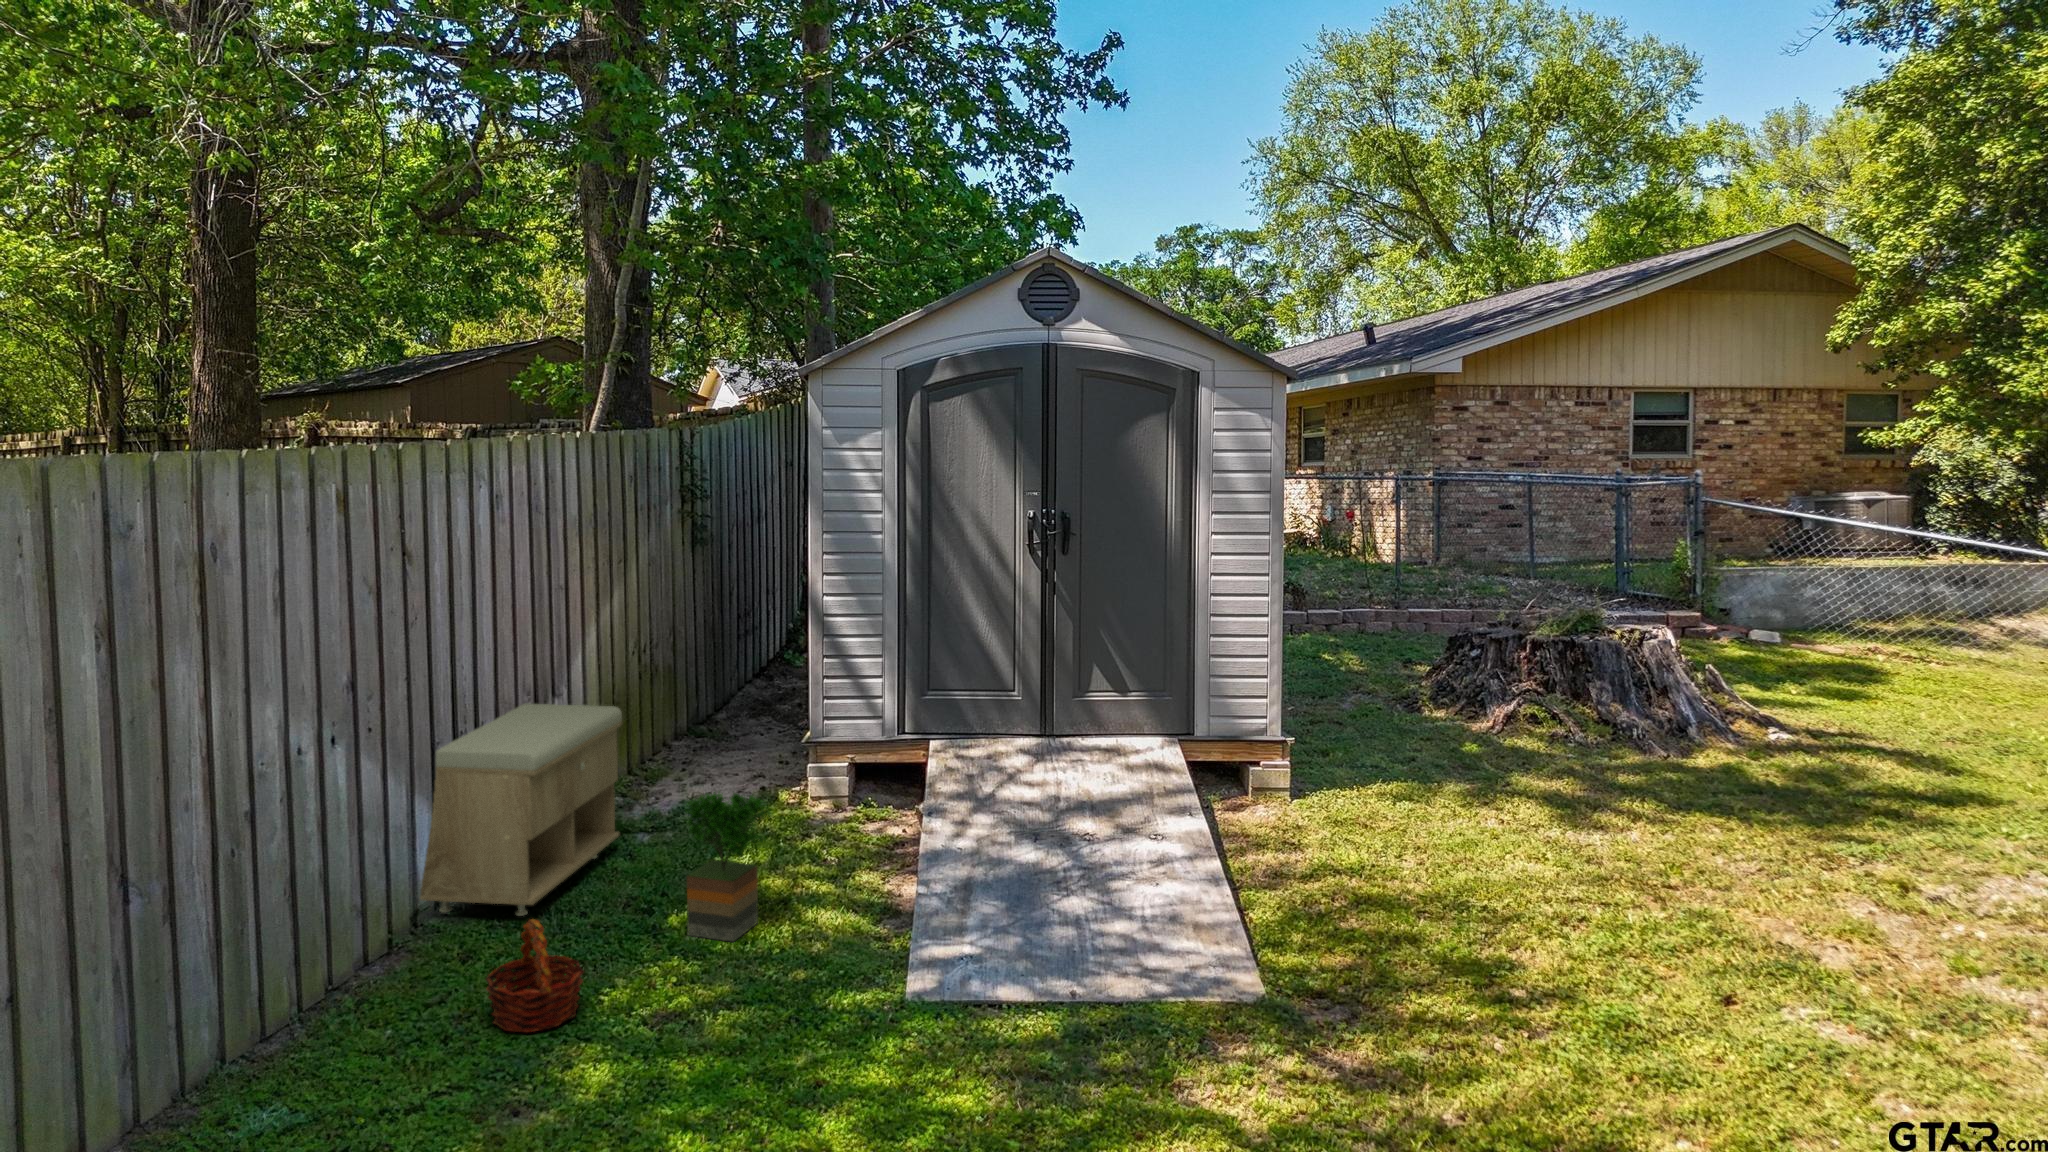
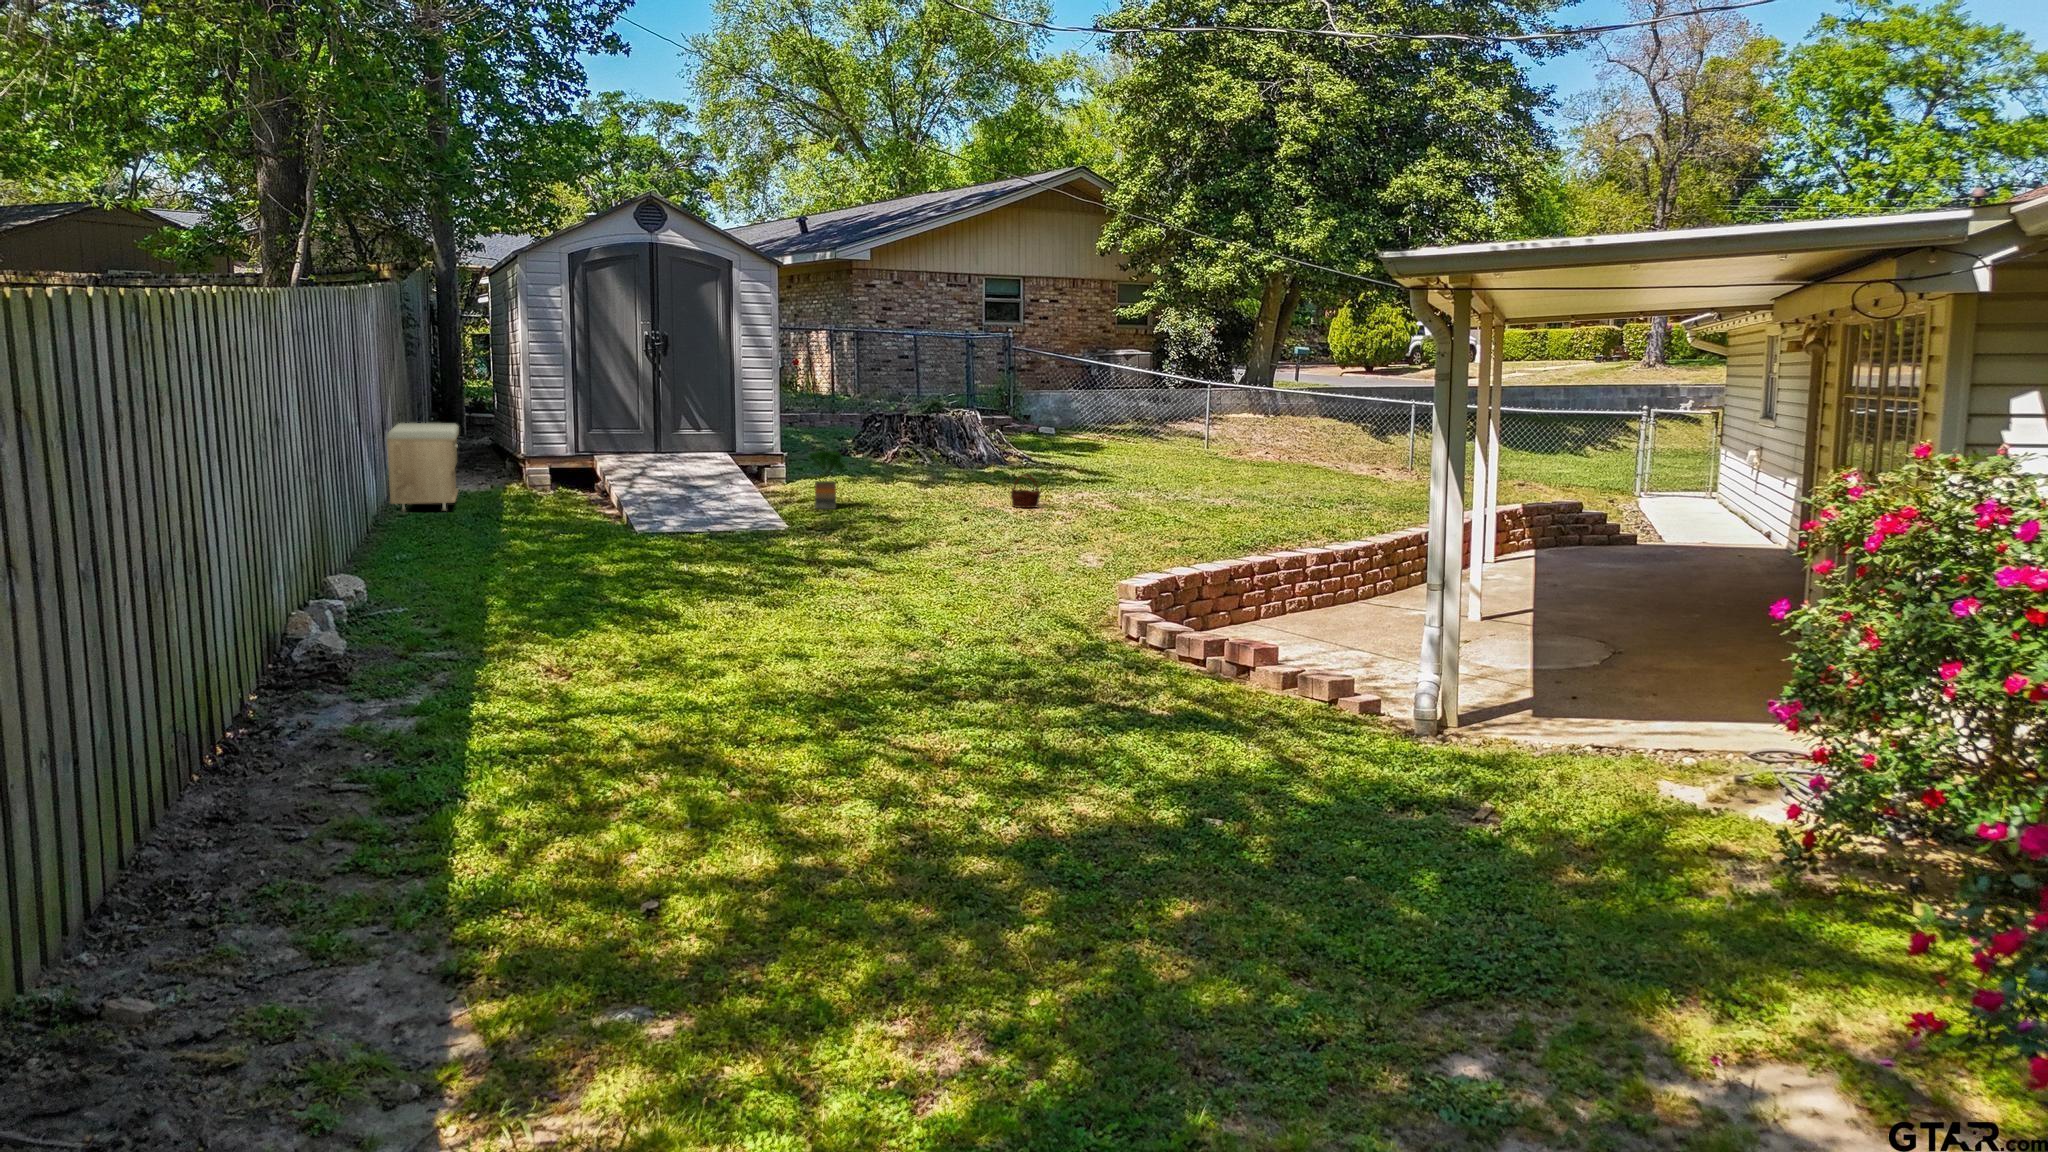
potted tree: present [686,792,772,942] -> present [809,451,846,509]
basket: present [486,920,584,1032] -> present [1011,474,1040,508]

